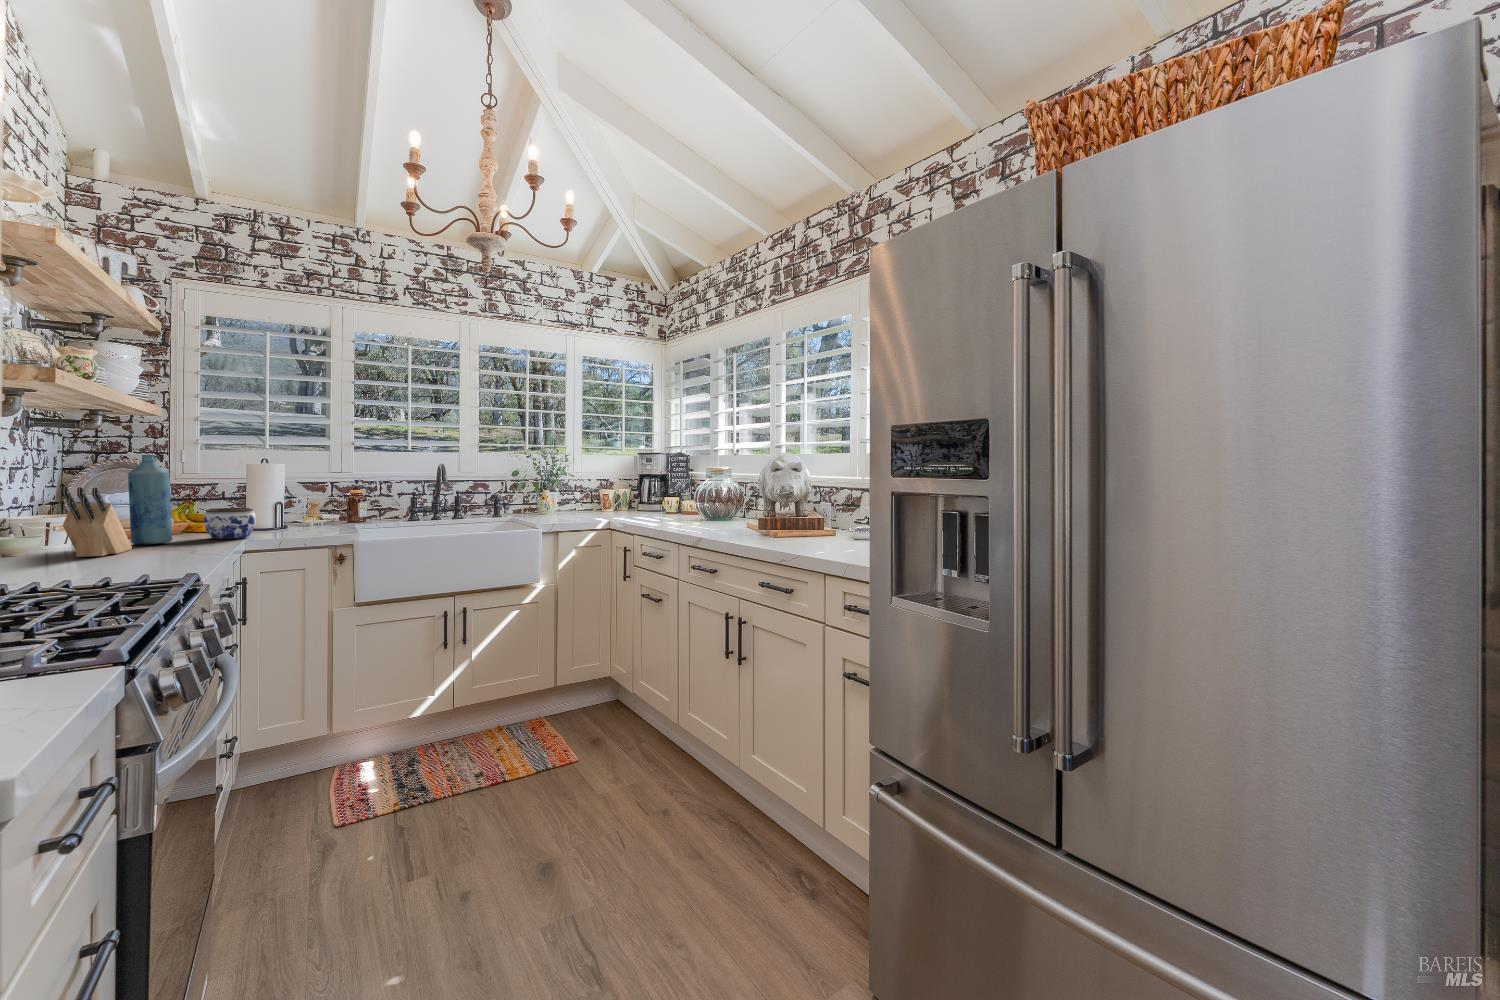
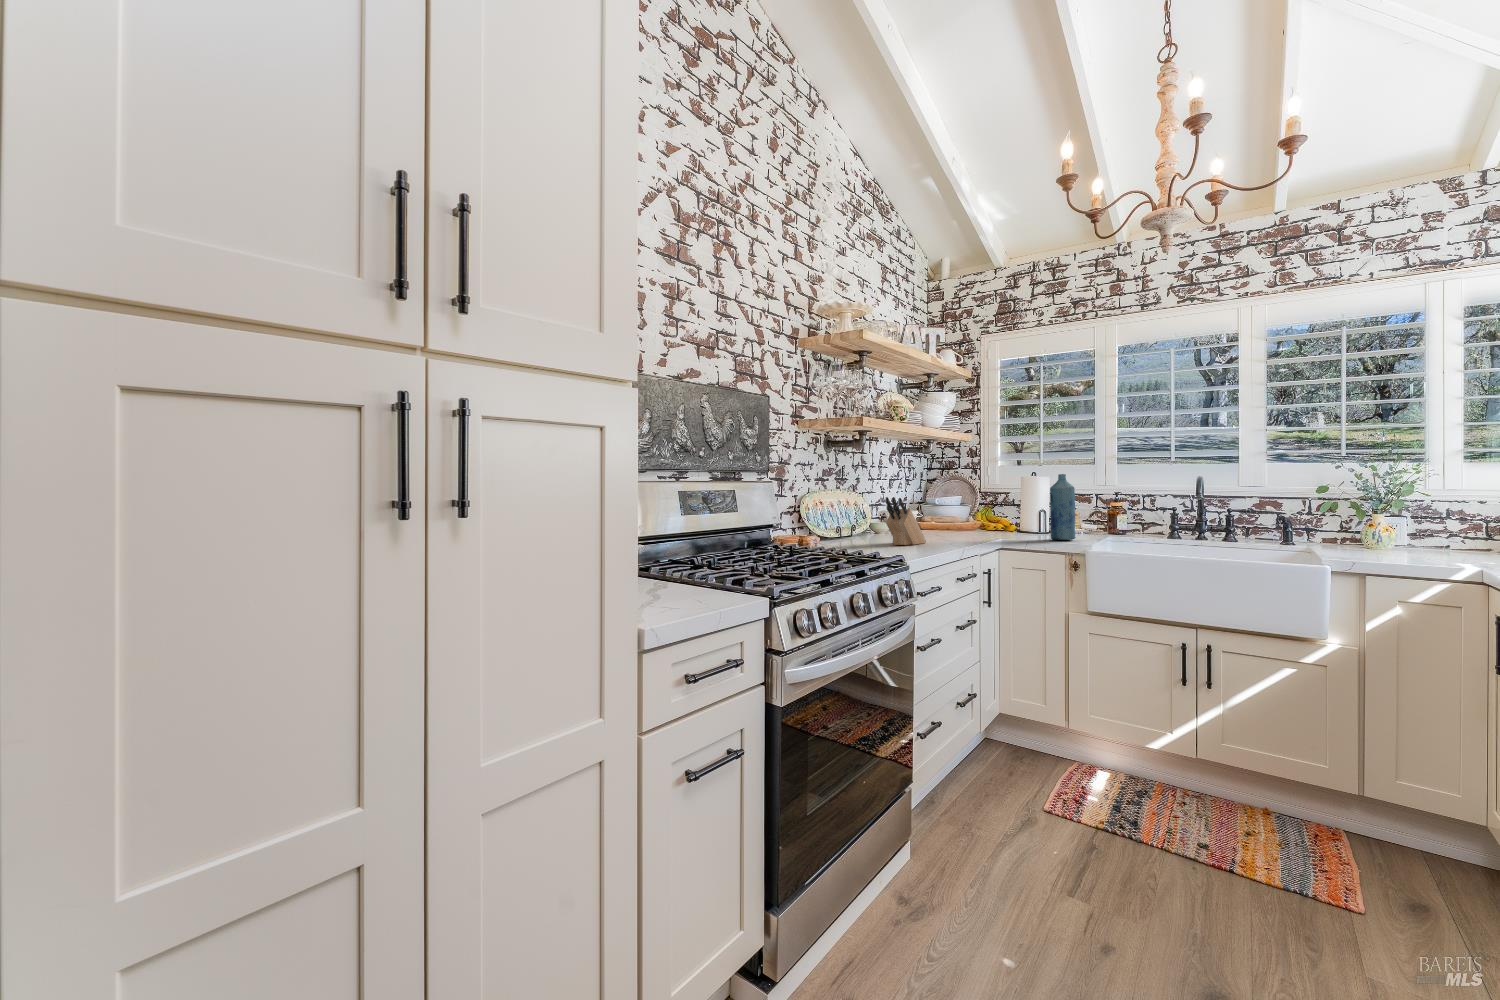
bottle: present [128,455,172,544] -> present [1050,474,1076,540]
jar: present [204,508,256,539] -> none [977,516,1012,541]

